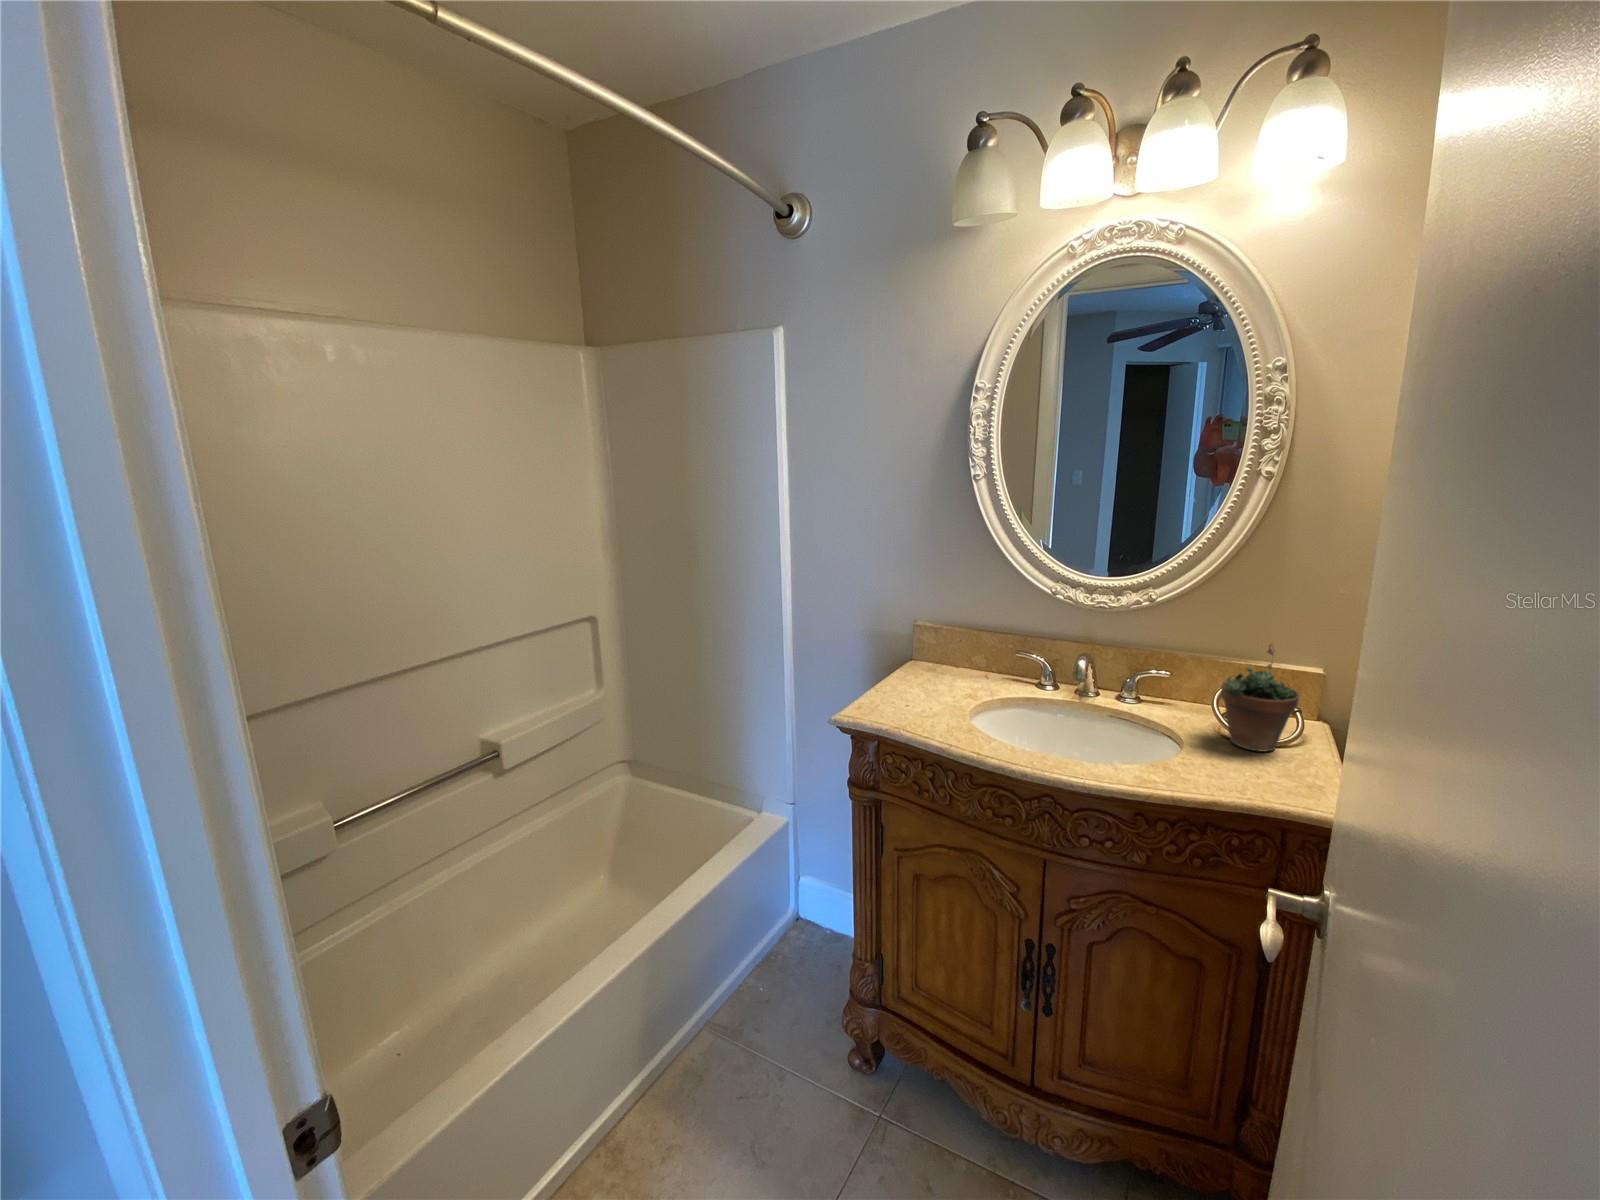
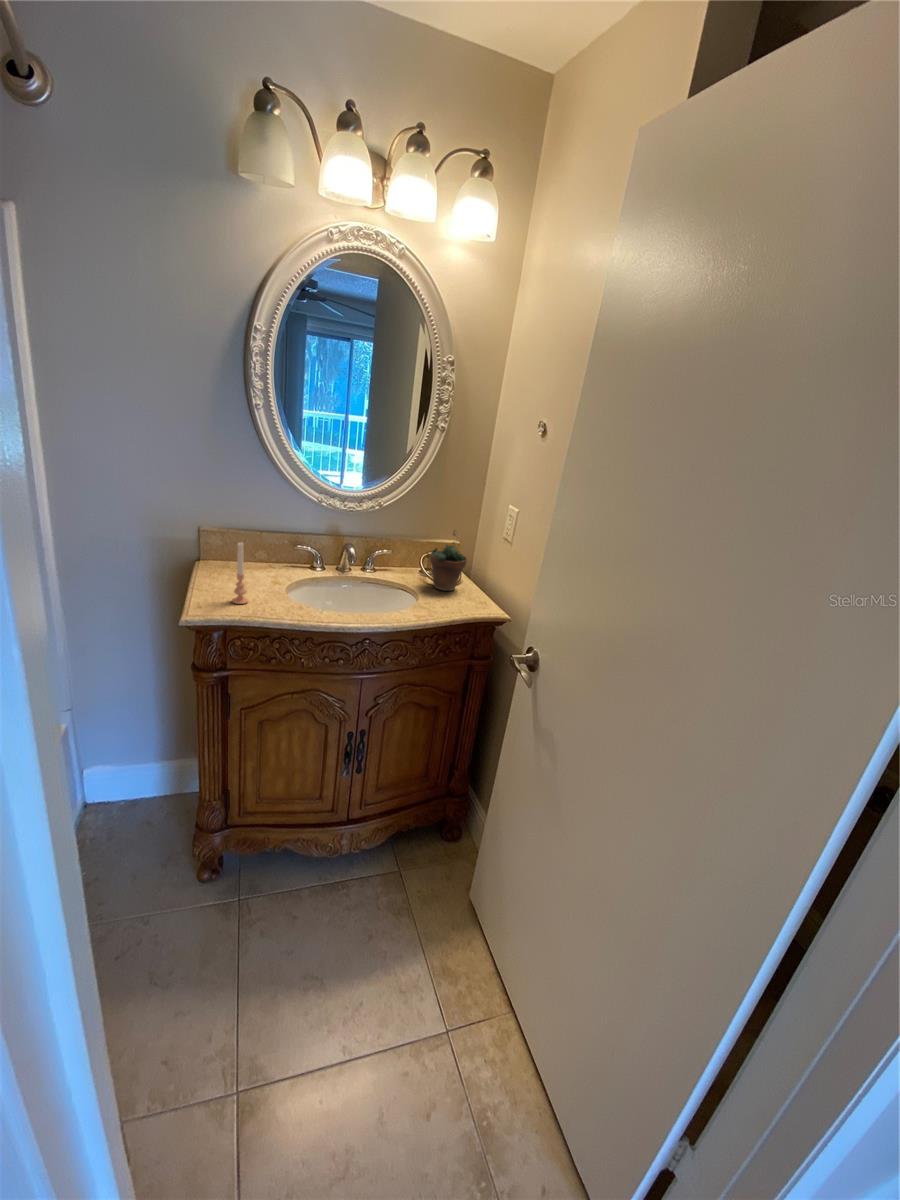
candle: none [897,636,917,713] -> present [232,542,248,604]

